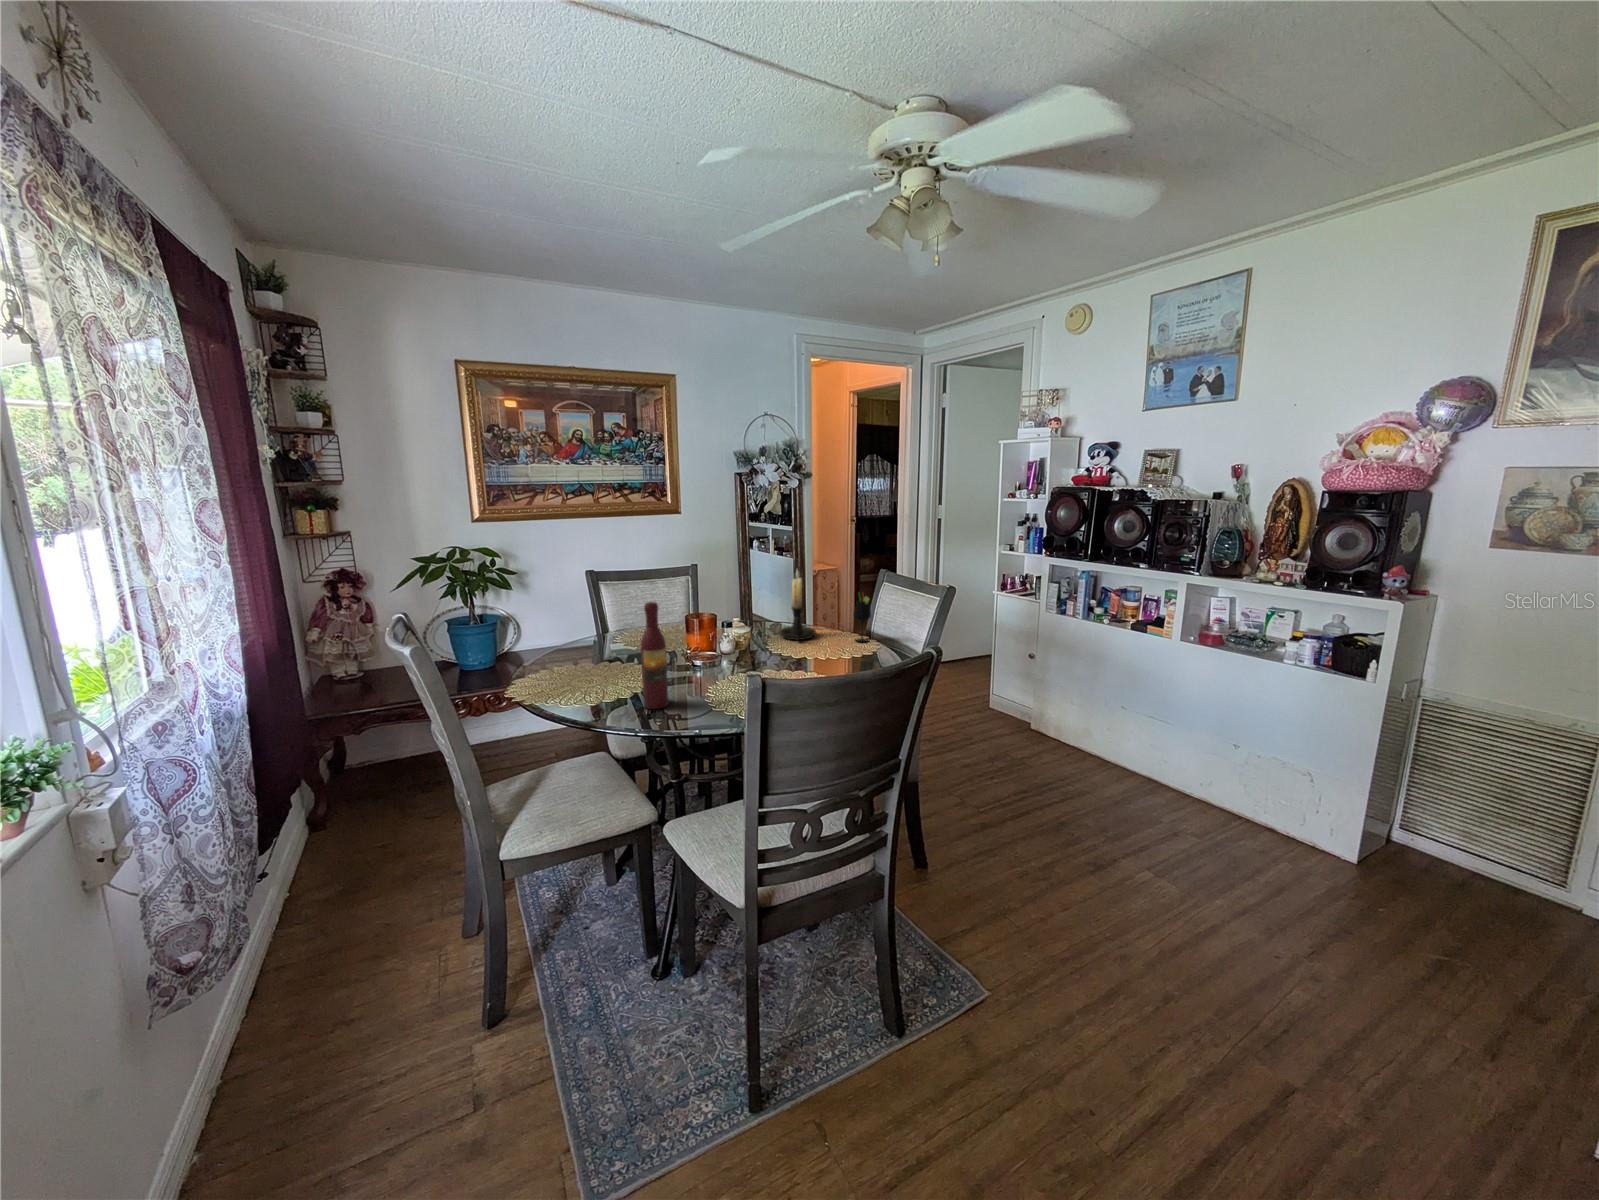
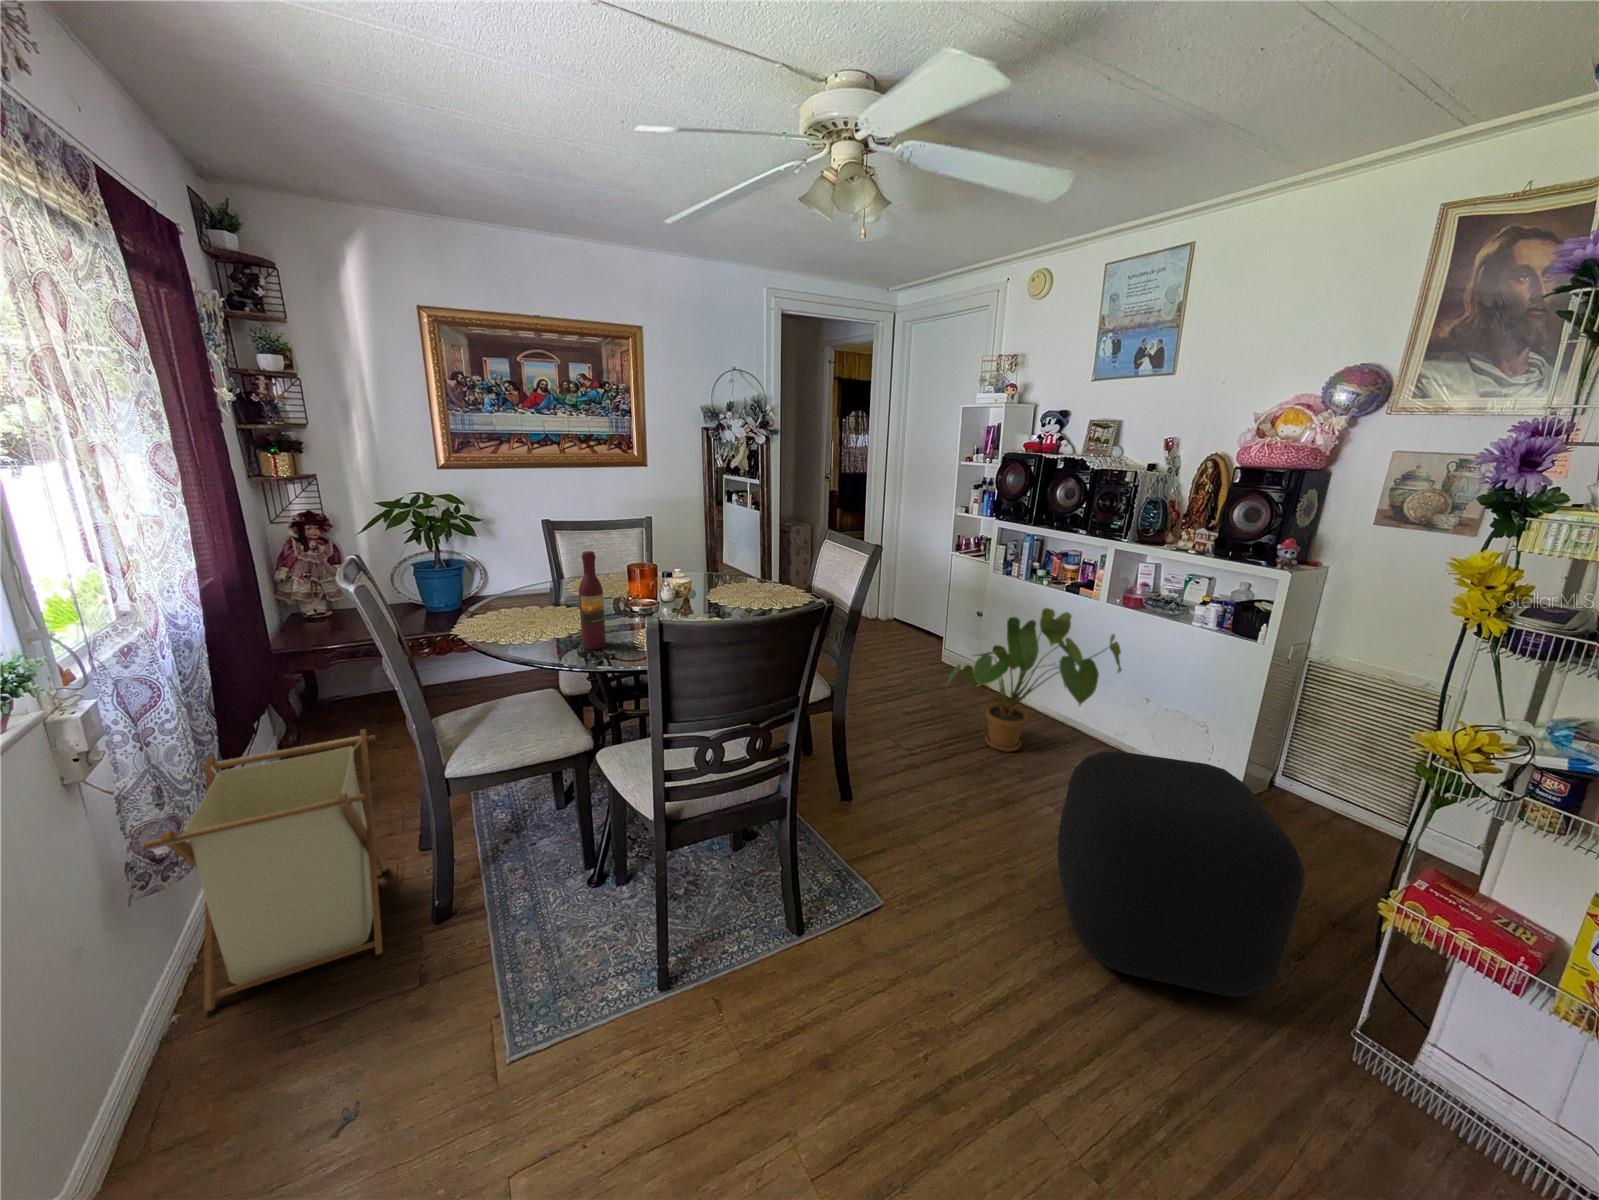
candle holder: present [779,570,816,641] -> none [725,523,760,592]
wine glass: present [854,597,871,642] -> none [794,548,810,595]
house plant: none [1015,648,1212,807] -> present [947,608,1122,752]
laundry basket: none [171,805,428,1150] -> present [144,729,386,1012]
ottoman: none [1181,809,1511,1107] -> present [1058,751,1305,997]

